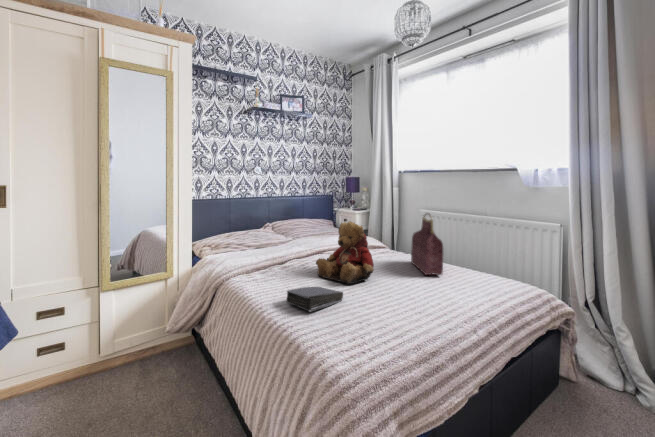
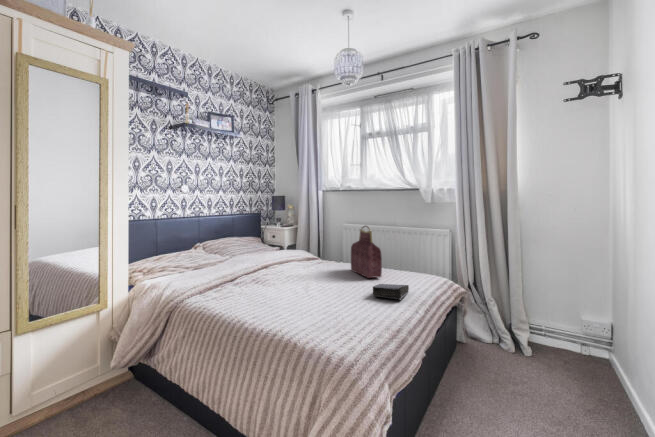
teddy bear: present [316,221,374,284] -> none [273,234,329,290]
book: present [286,287,343,312] -> present [373,284,409,300]

